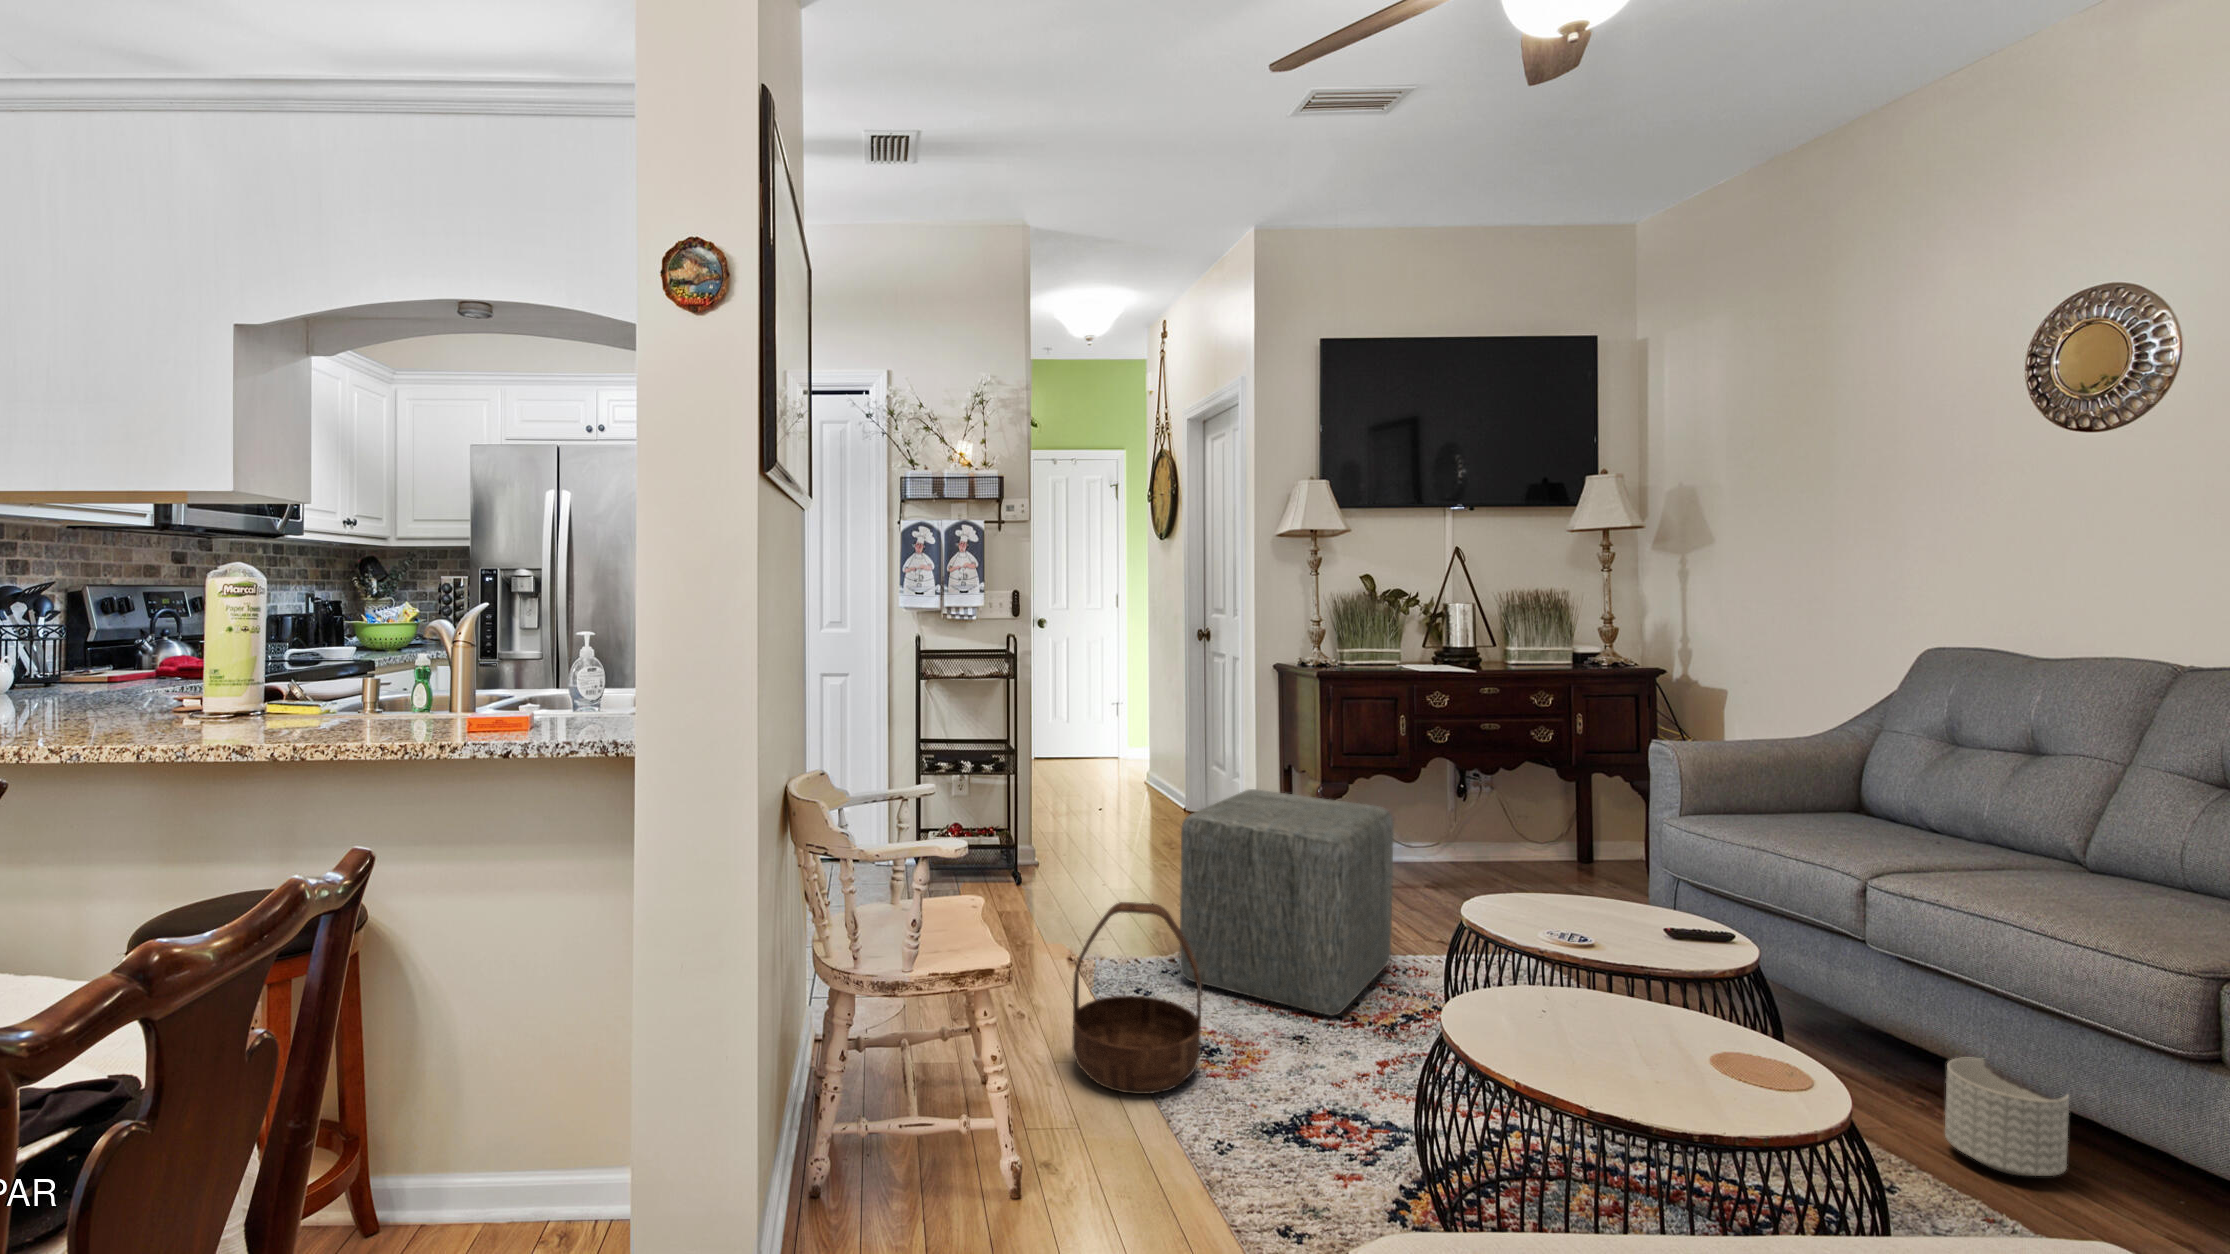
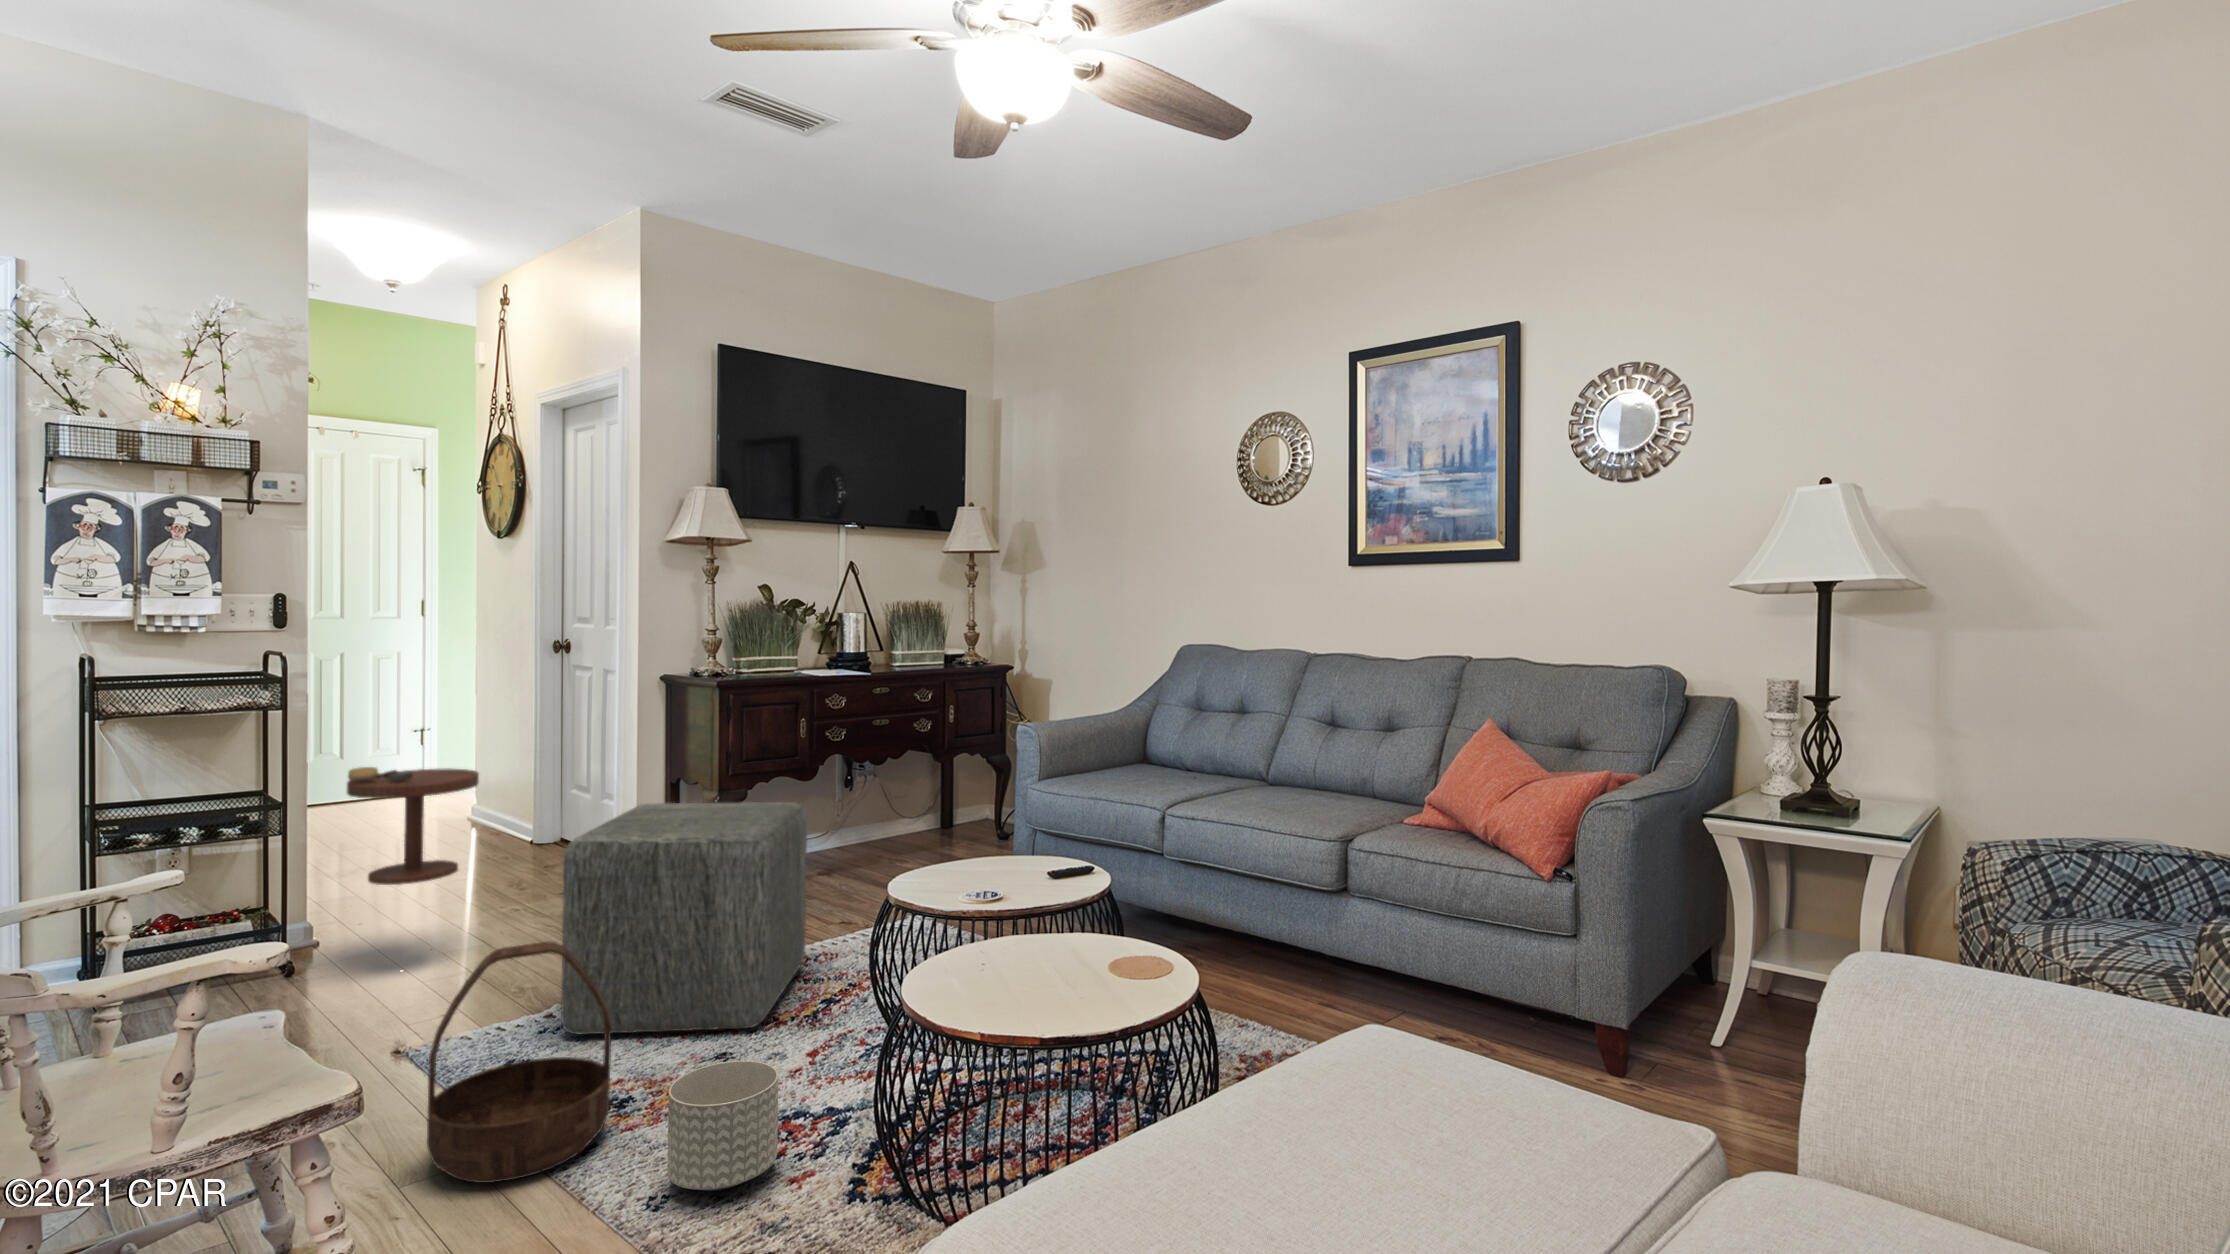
side table: none [1049,730,1135,893] -> present [347,767,479,885]
planter: present [1945,1057,2069,1176] -> present [667,1061,778,1191]

